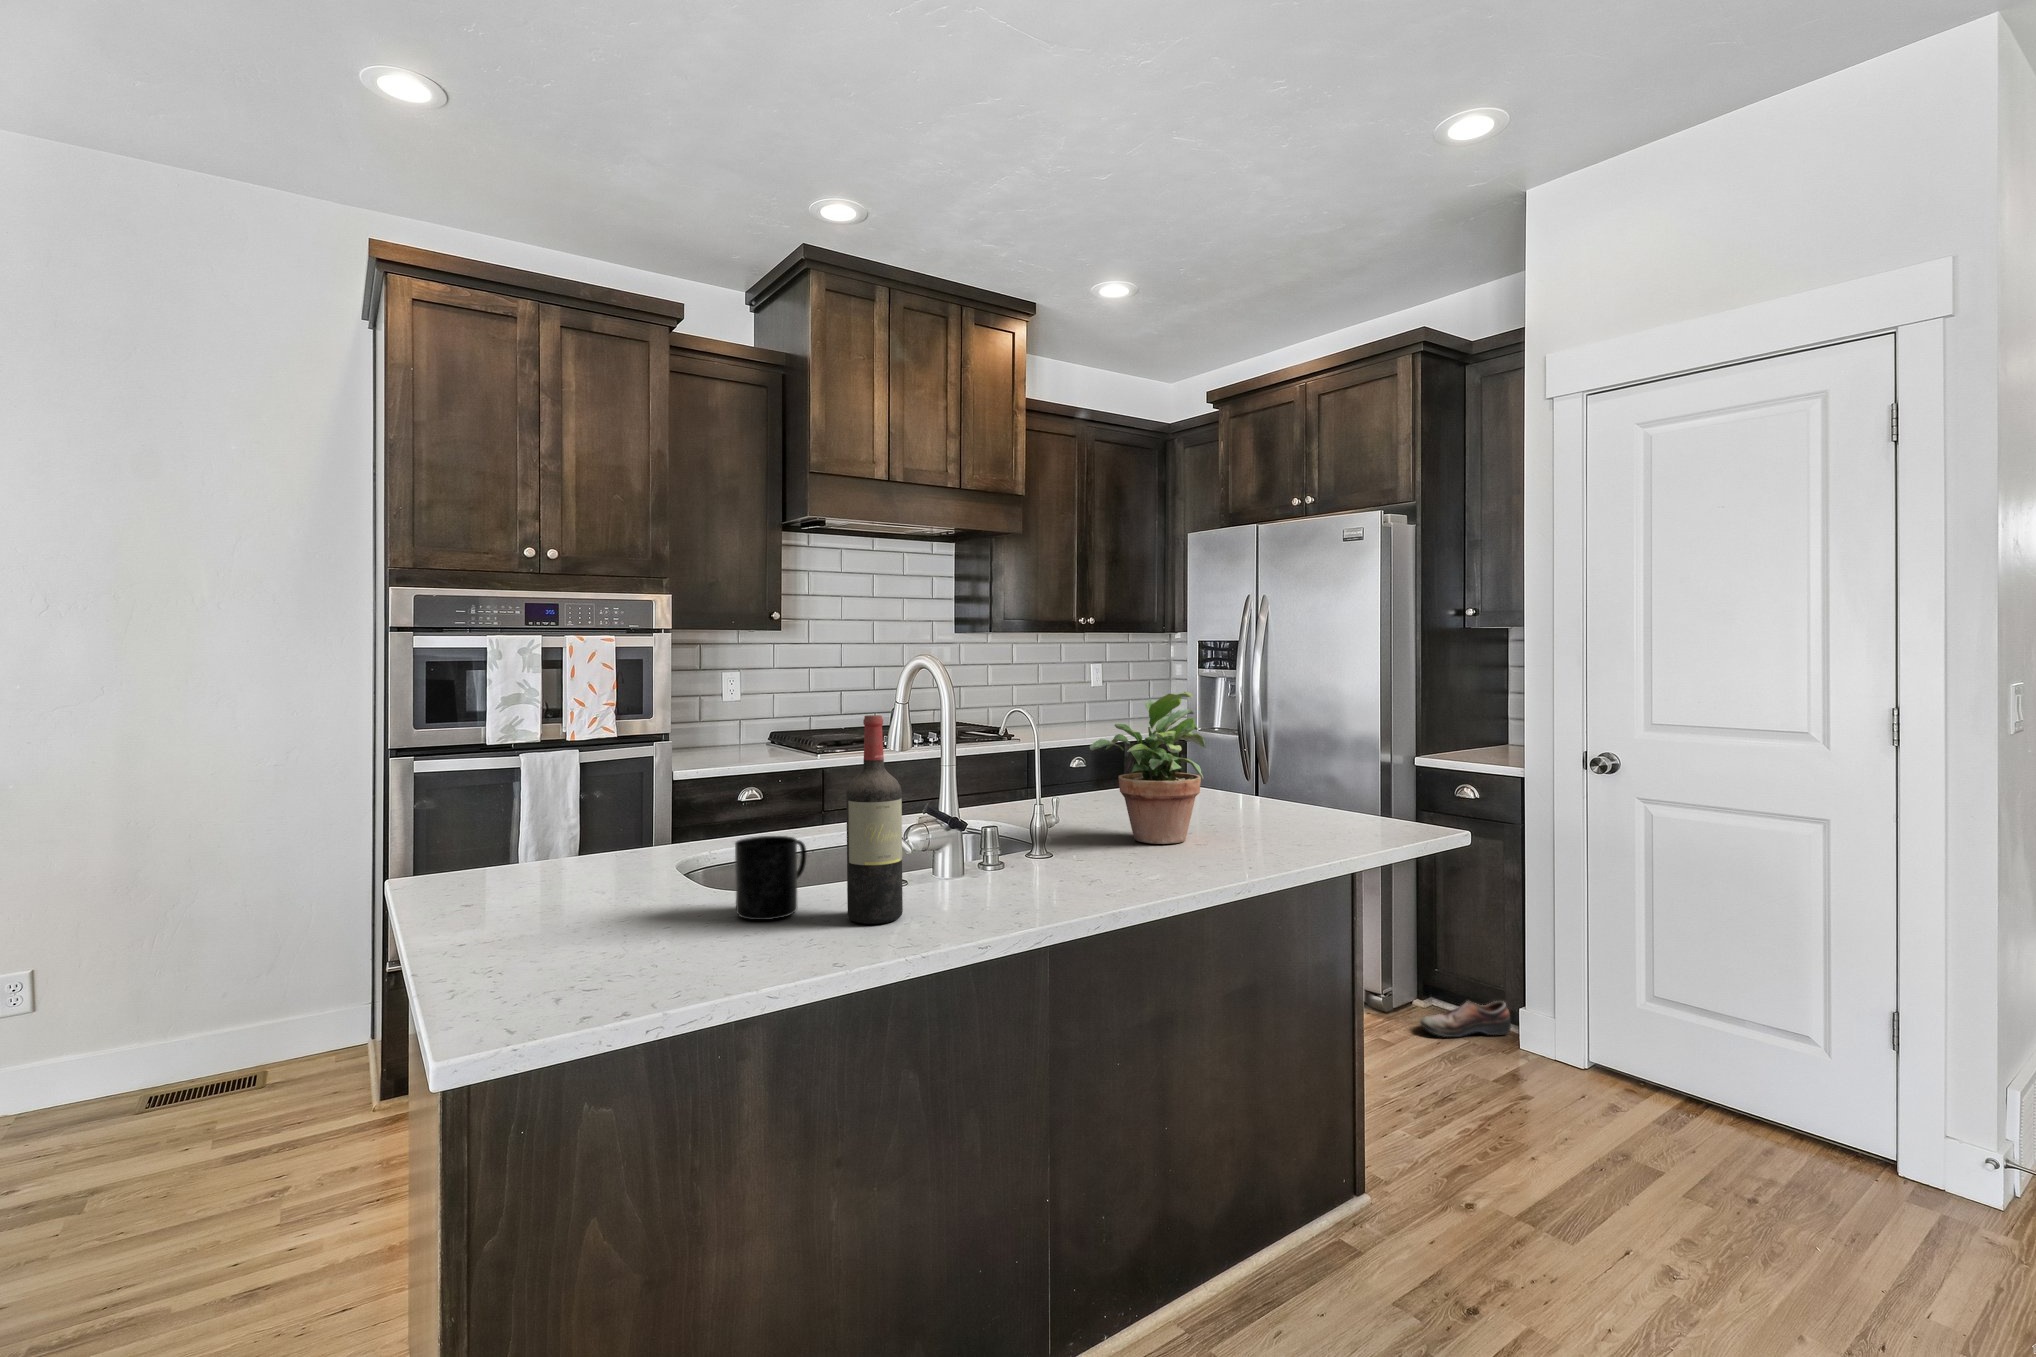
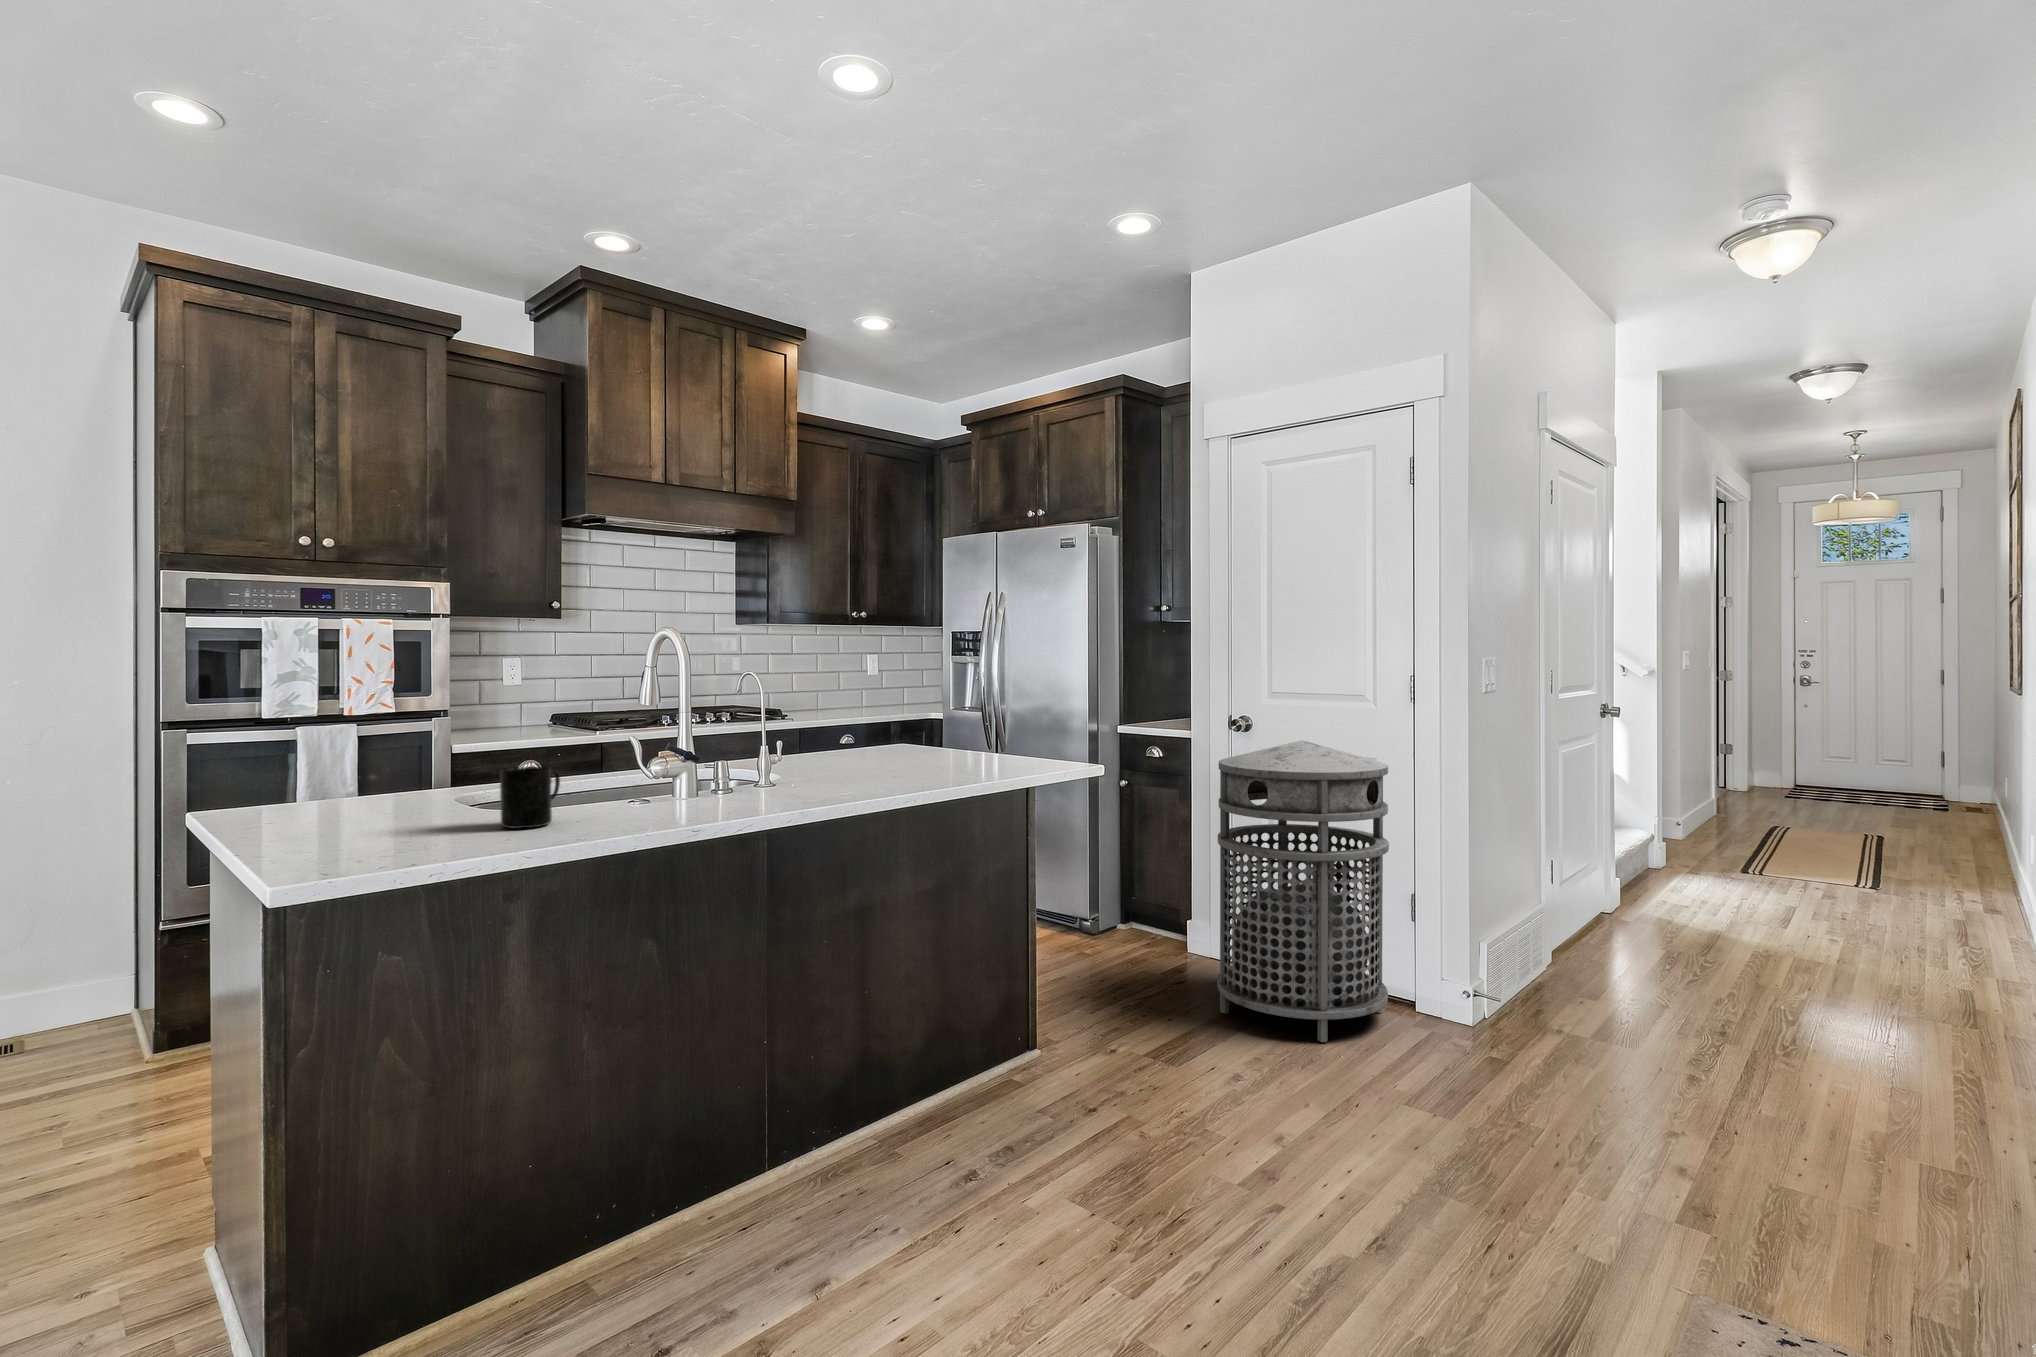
potted plant: present [1090,692,1206,844] -> none [805,663,898,781]
wine bottle: present [846,715,903,924] -> none [590,673,635,827]
trash can: none [1587,787,1850,1200] -> present [1217,740,1389,1042]
shoe: present [1420,1001,1511,1037] -> none [1114,923,1184,953]

